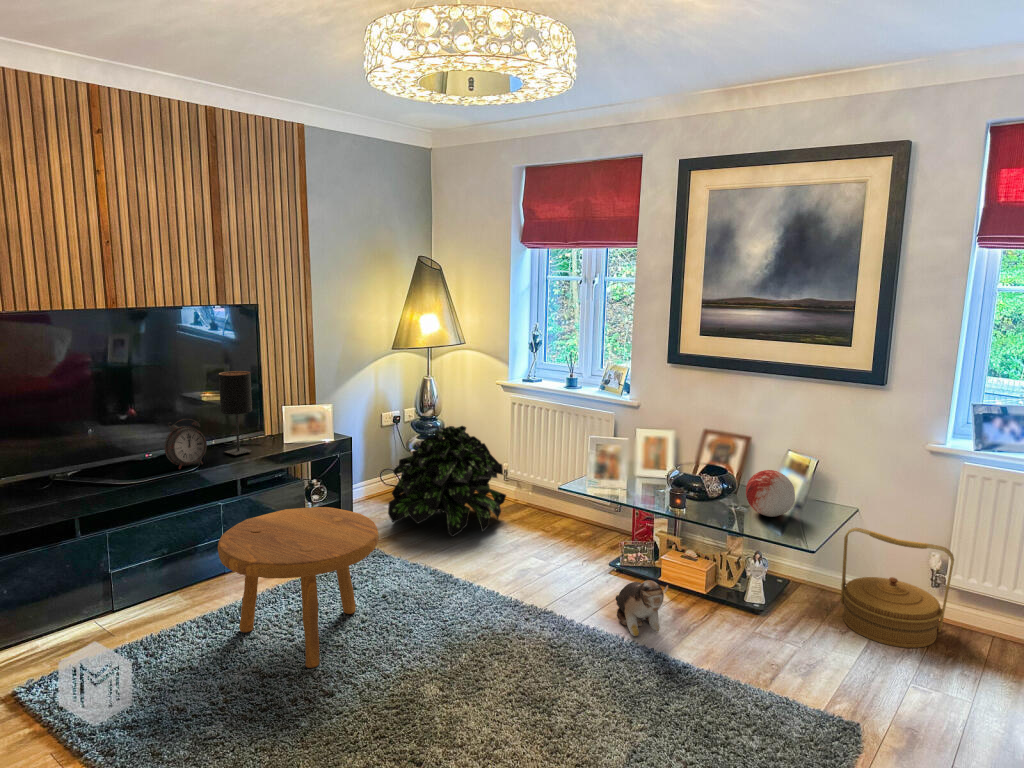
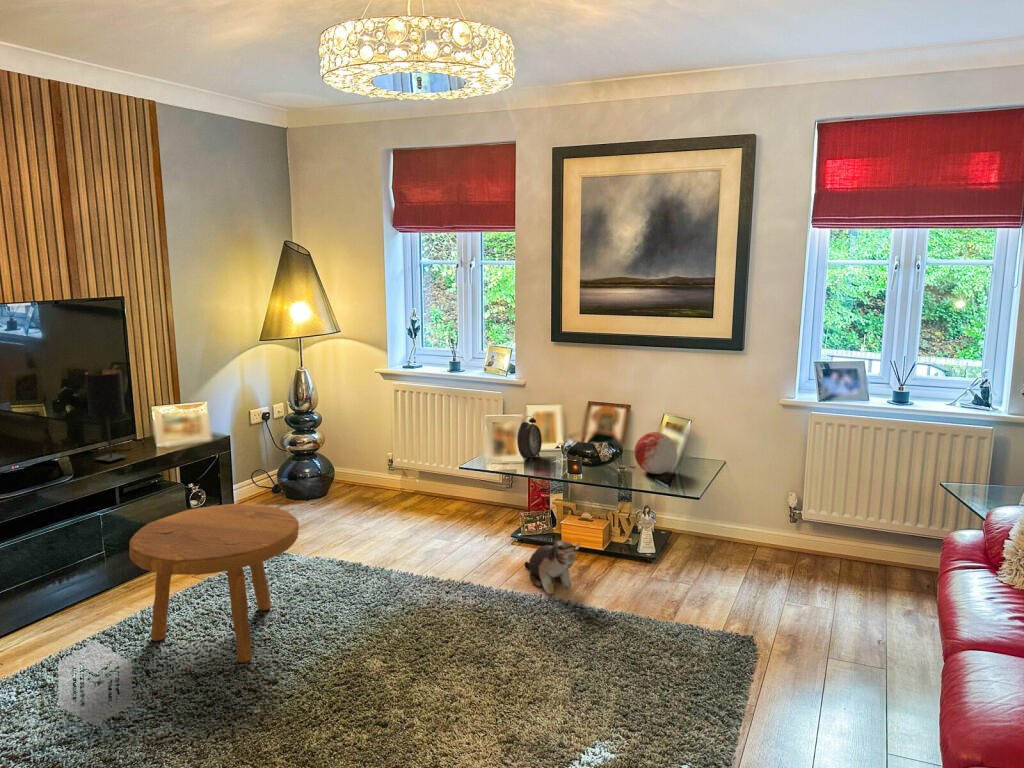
alarm clock: present [164,418,207,469] -> present [517,415,542,461]
potted plant: present [388,426,506,537] -> none [275,416,395,529]
woven basket: present [841,528,954,648] -> none [720,477,809,575]

